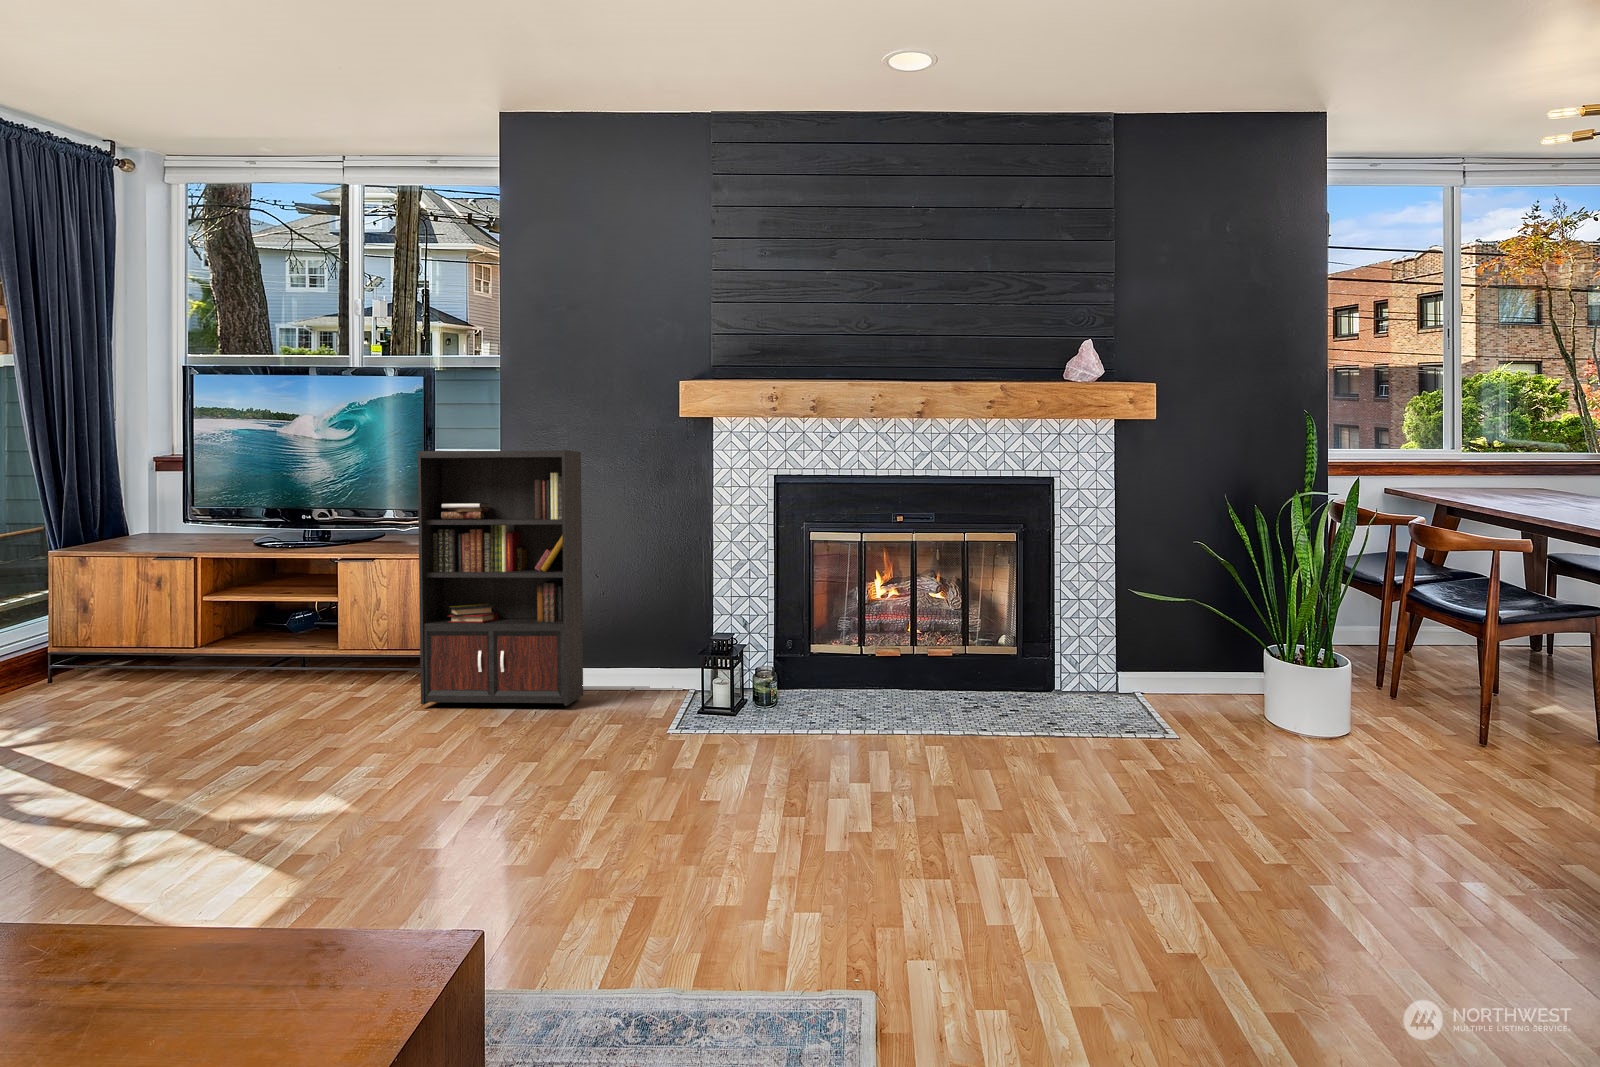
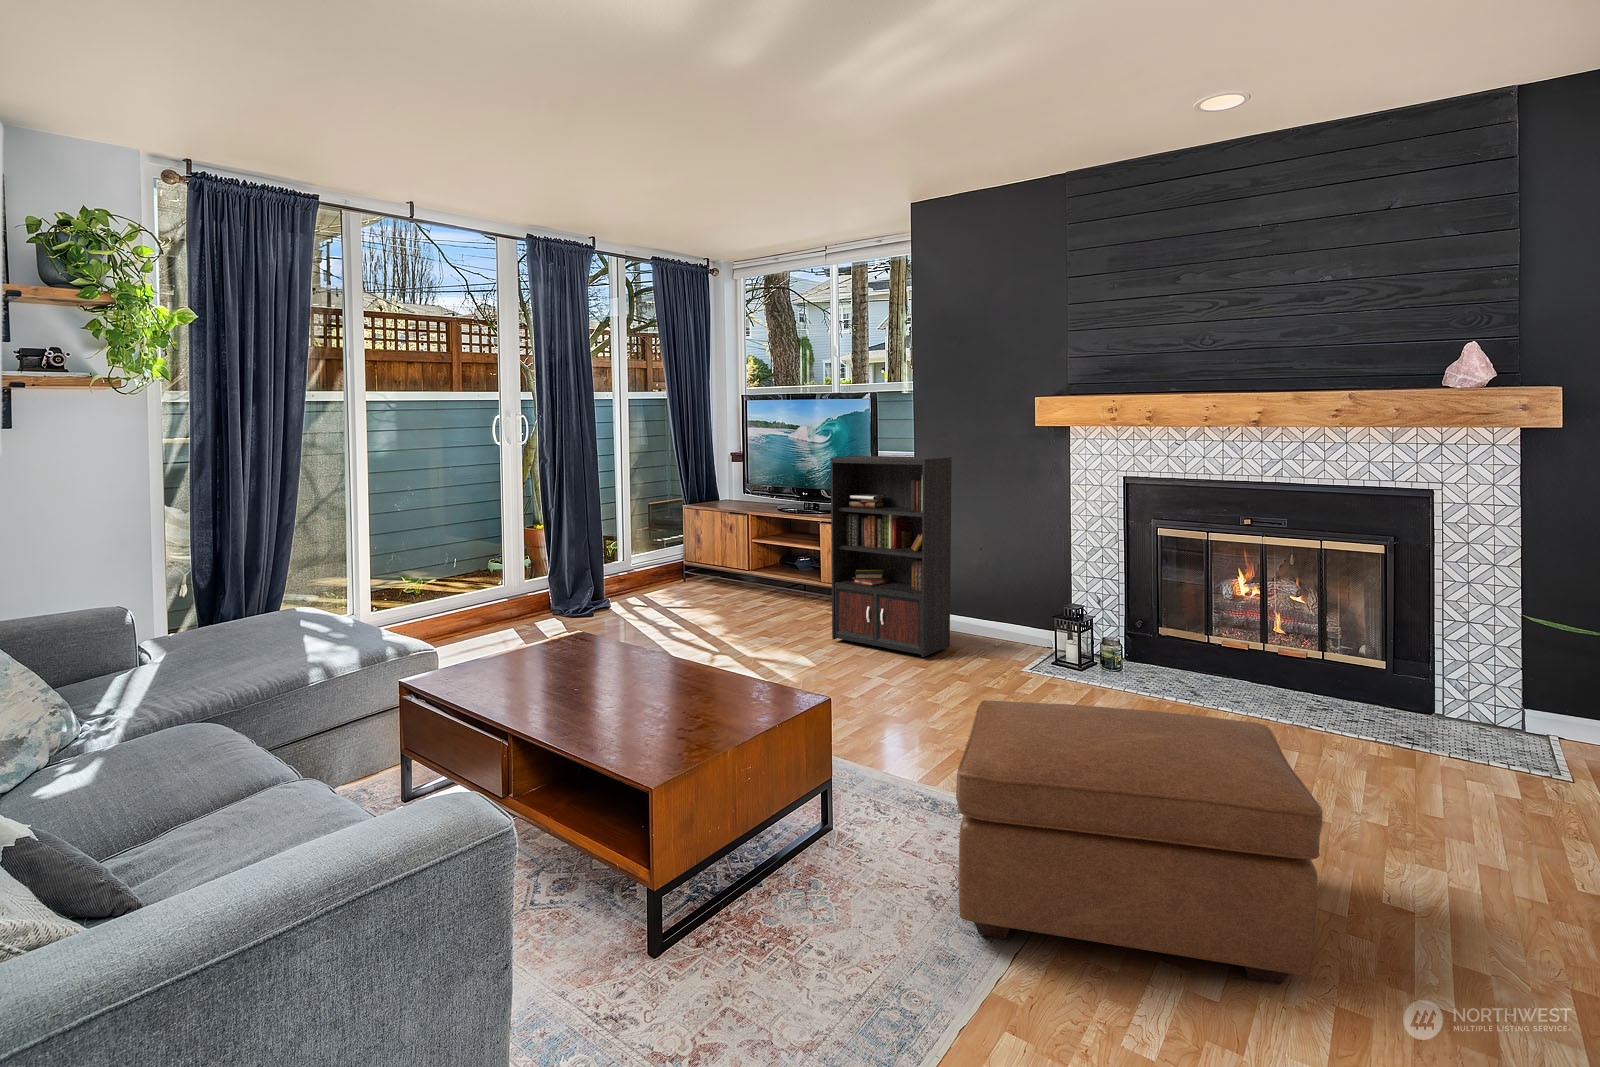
ottoman: none [823,641,1172,859] -> present [956,701,1323,985]

